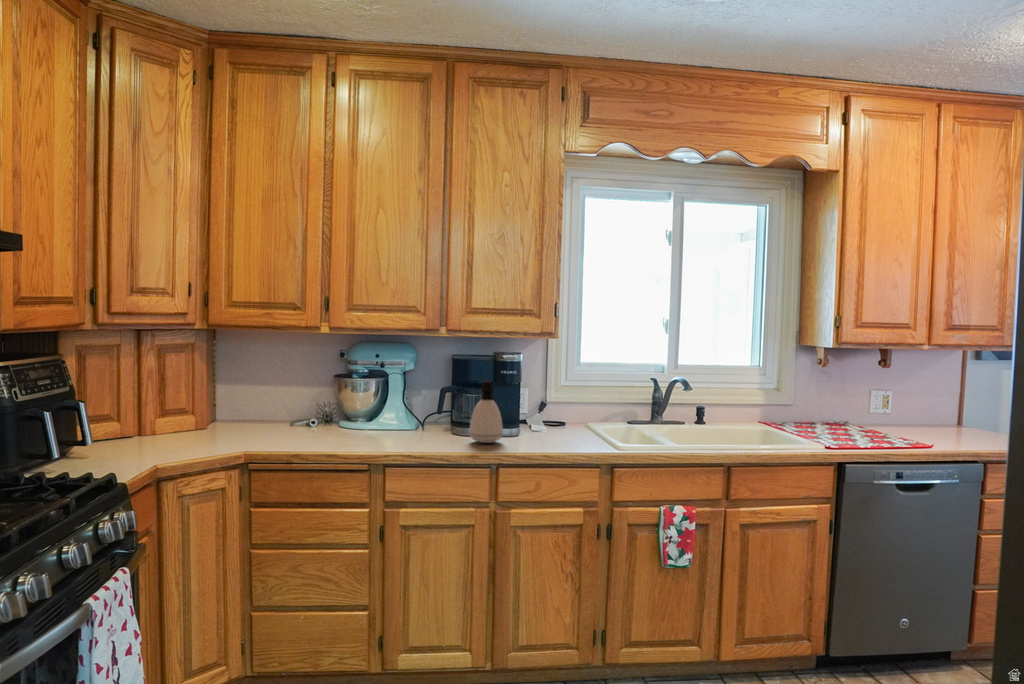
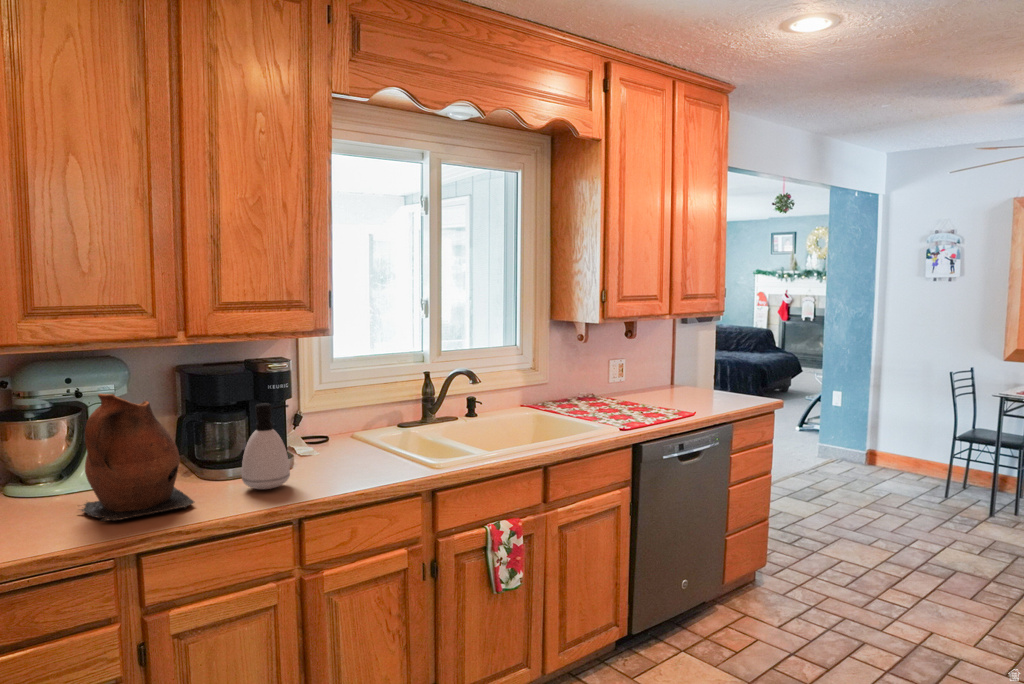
ceramic pitcher: none [369,361,433,445] -> present [82,394,194,521]

